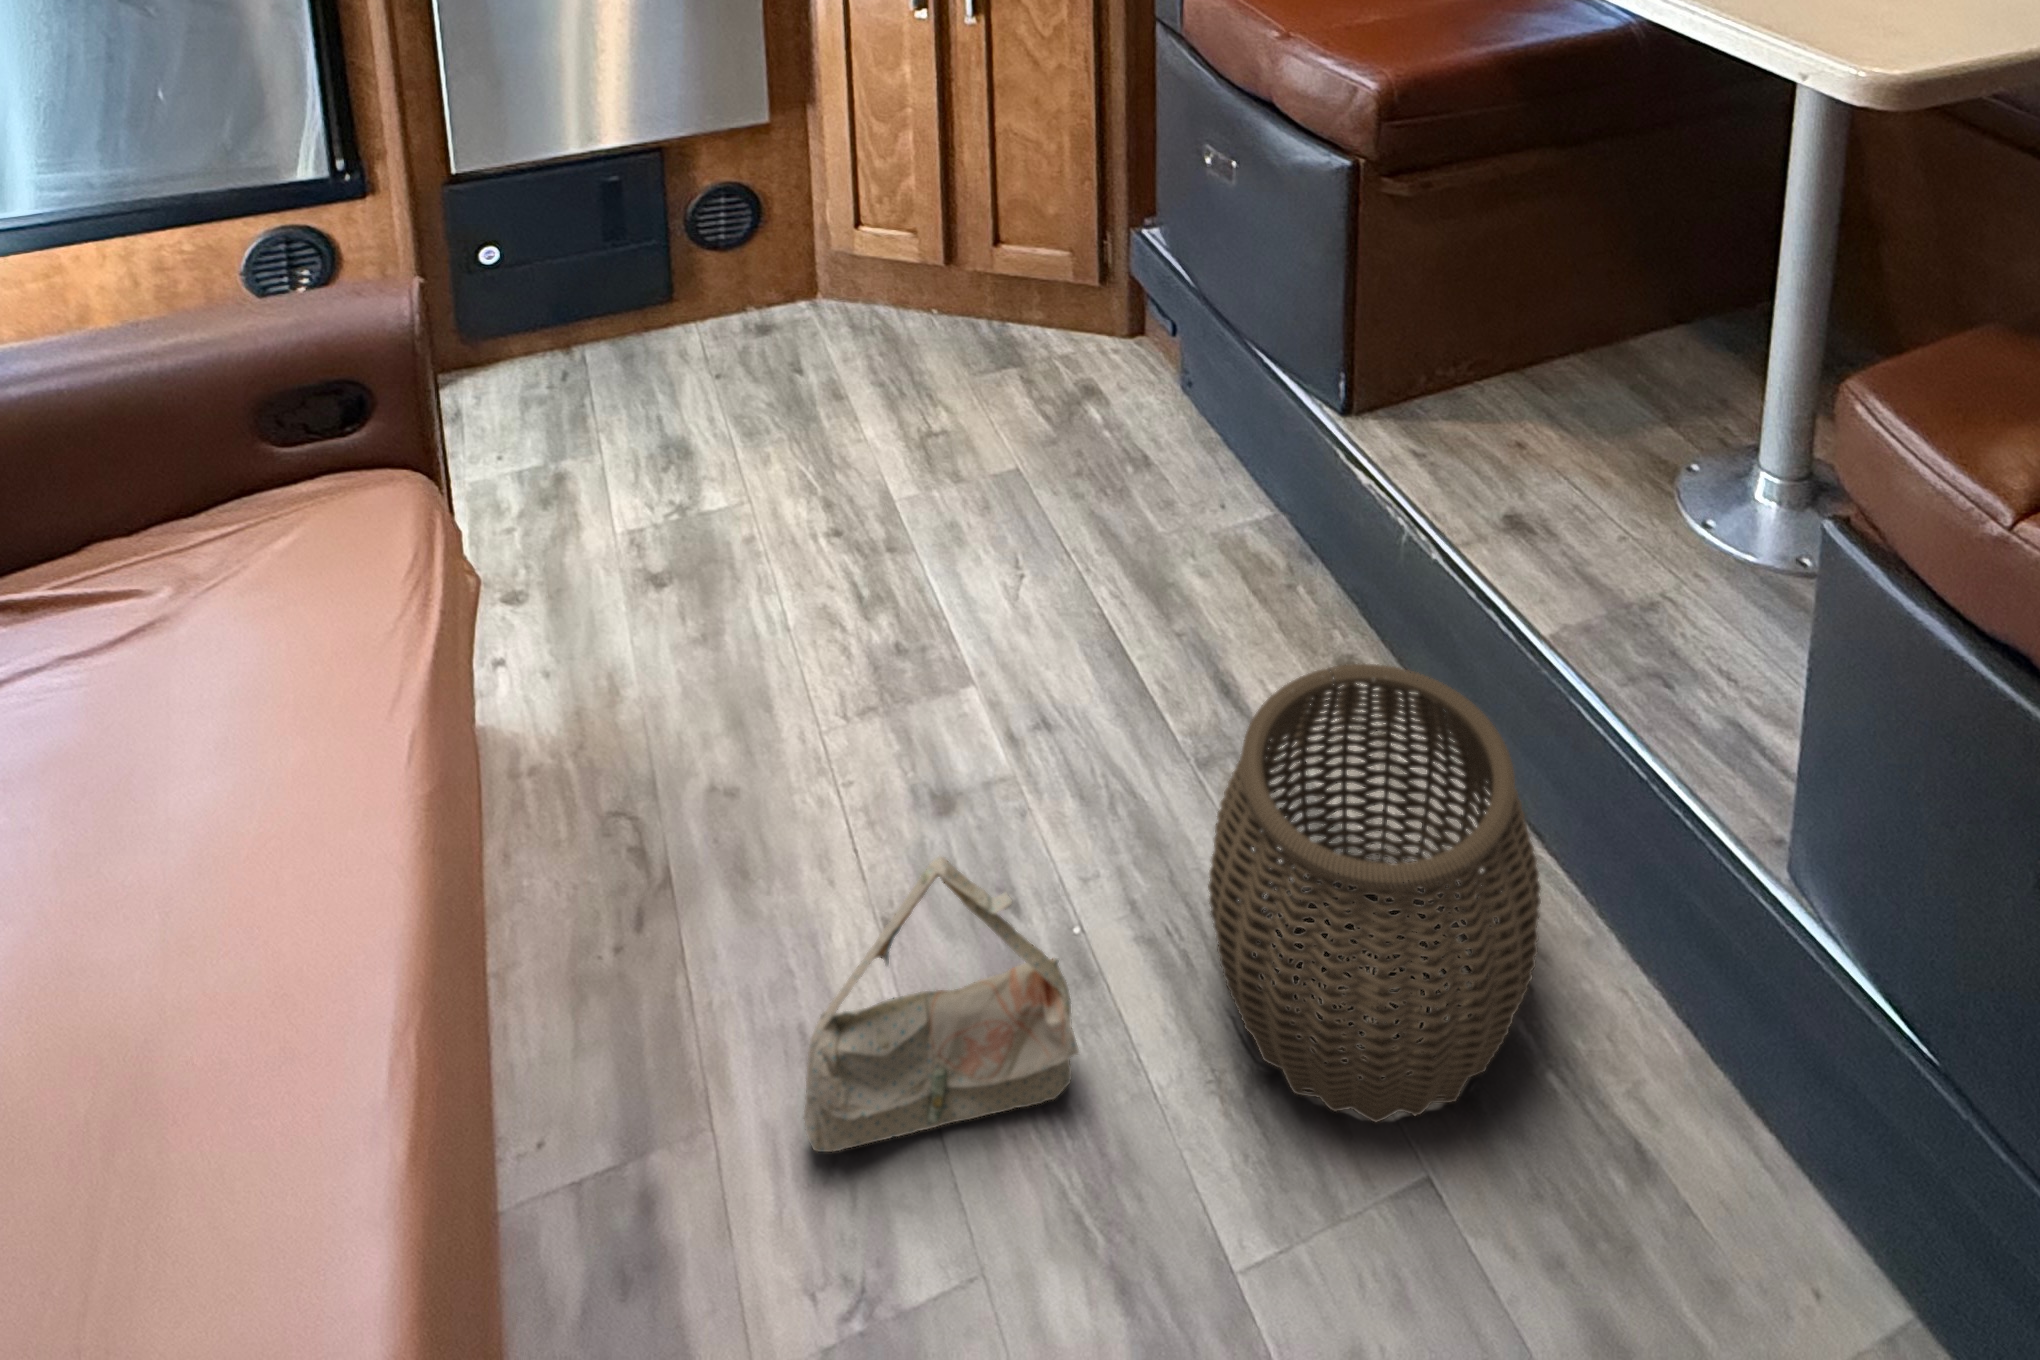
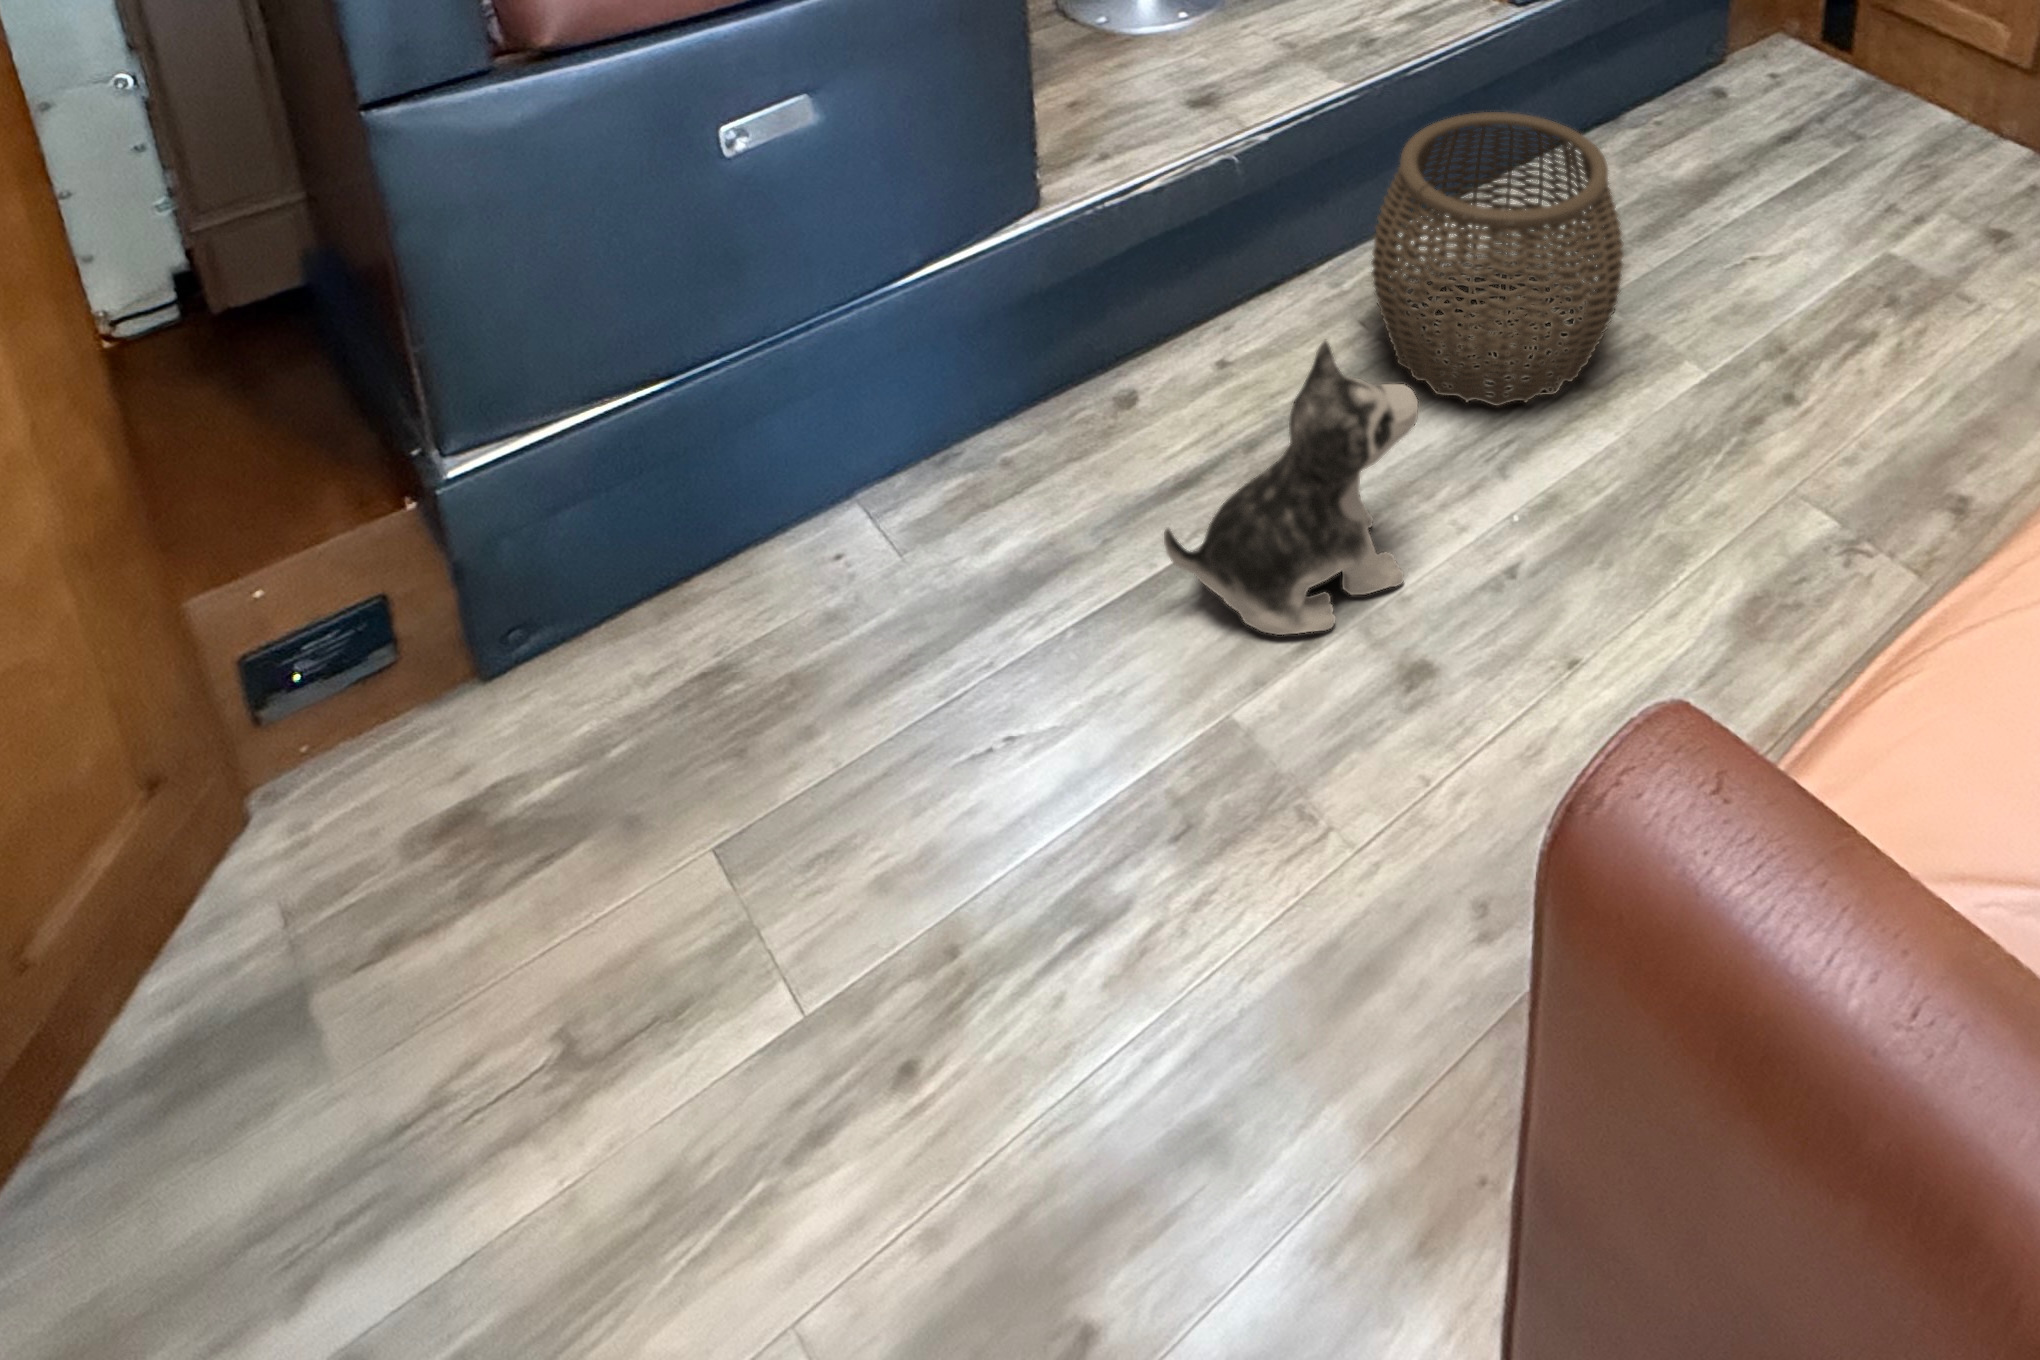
plush toy: none [1013,559,1162,815] -> present [1164,340,1418,635]
bag: present [804,856,1079,1152] -> none [1635,336,1807,611]

